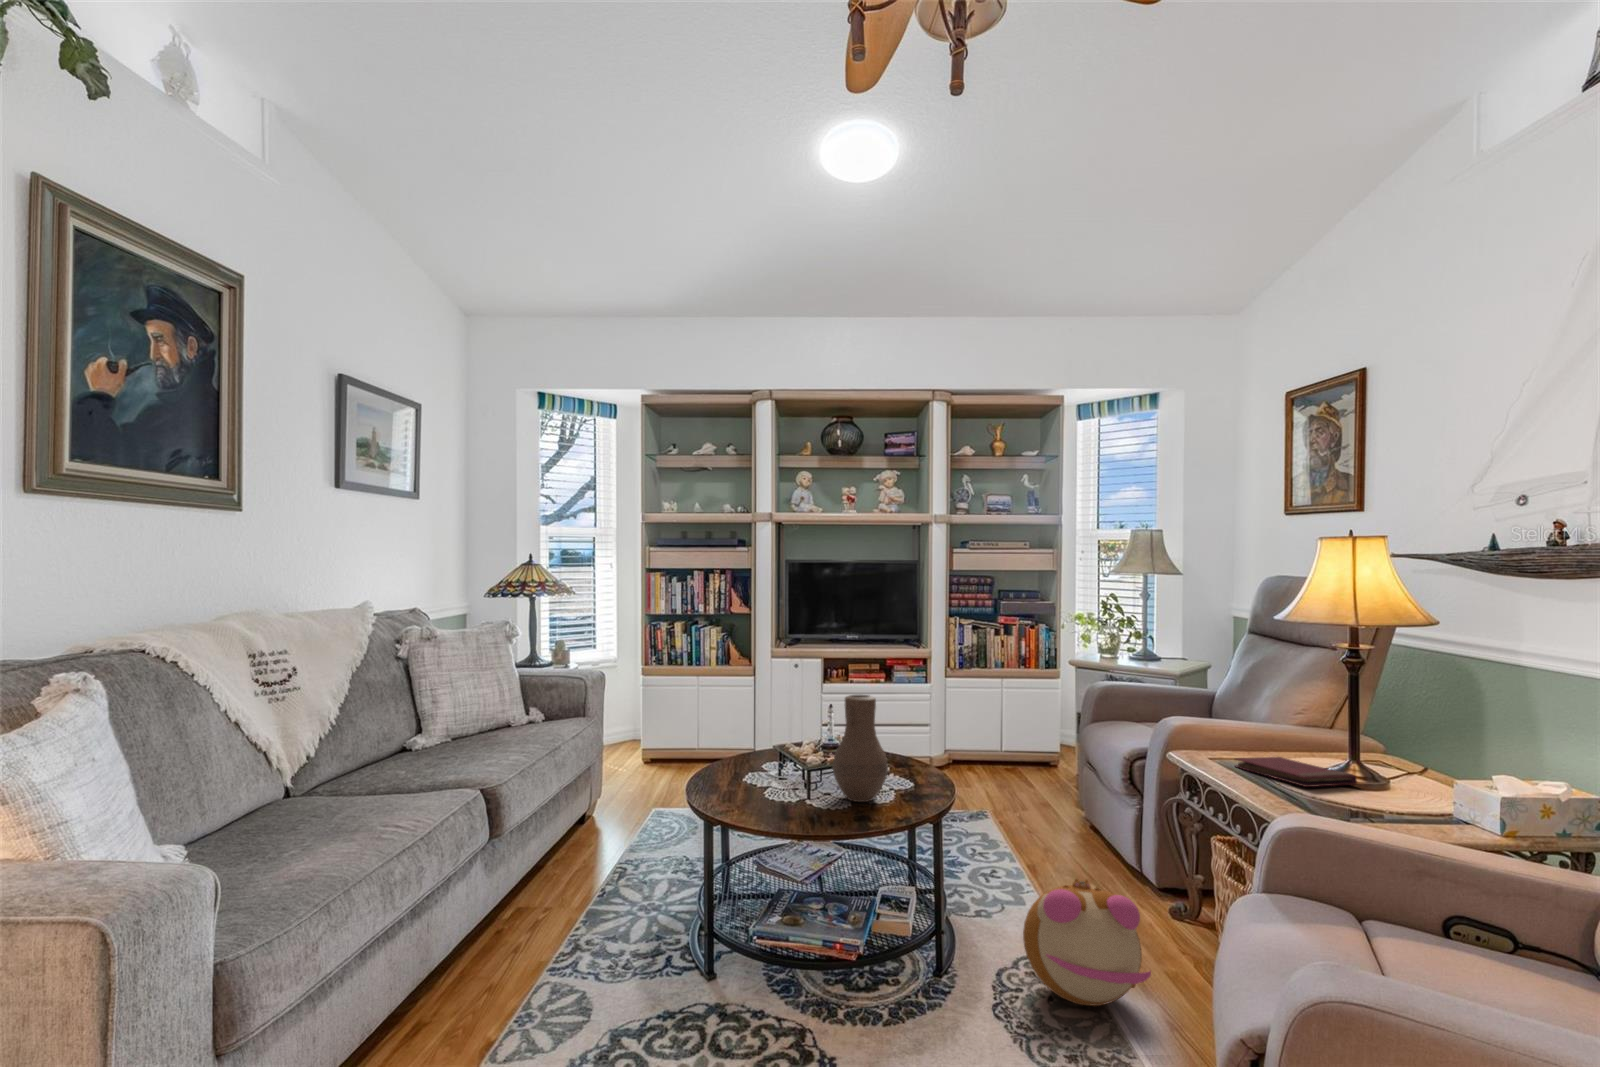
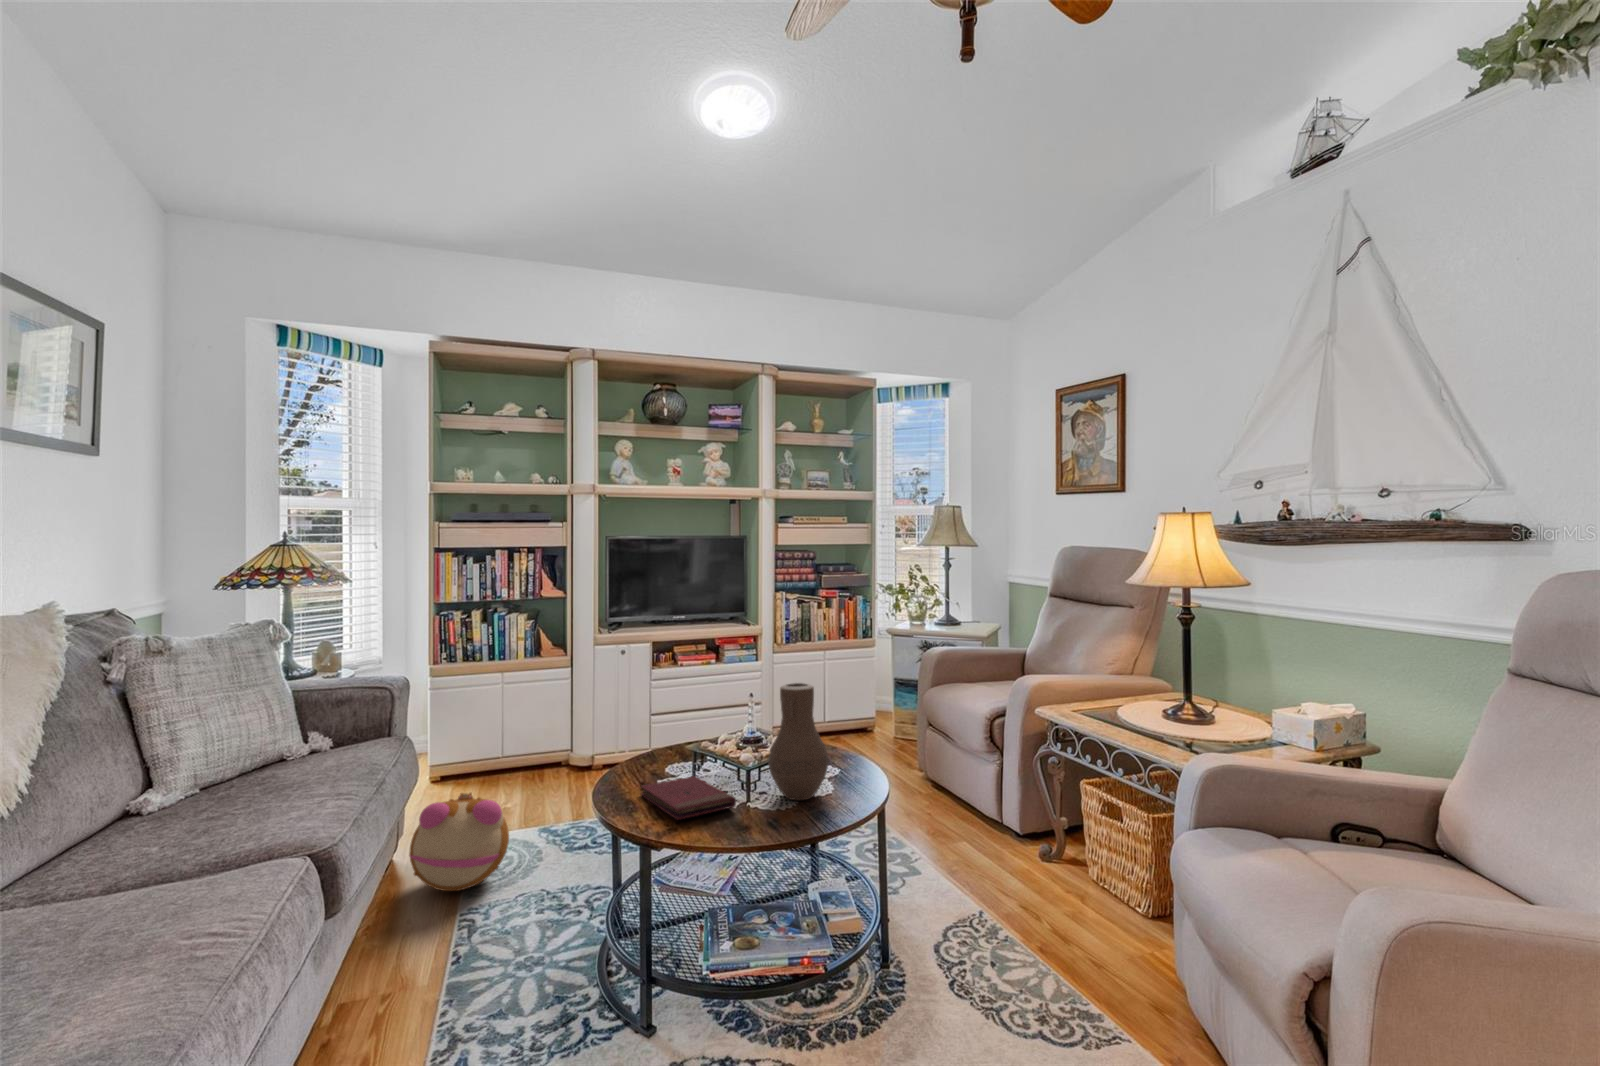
book: present [1235,757,1357,787] -> present [641,776,736,820]
plush toy: present [1023,879,1151,1006] -> present [409,793,509,891]

